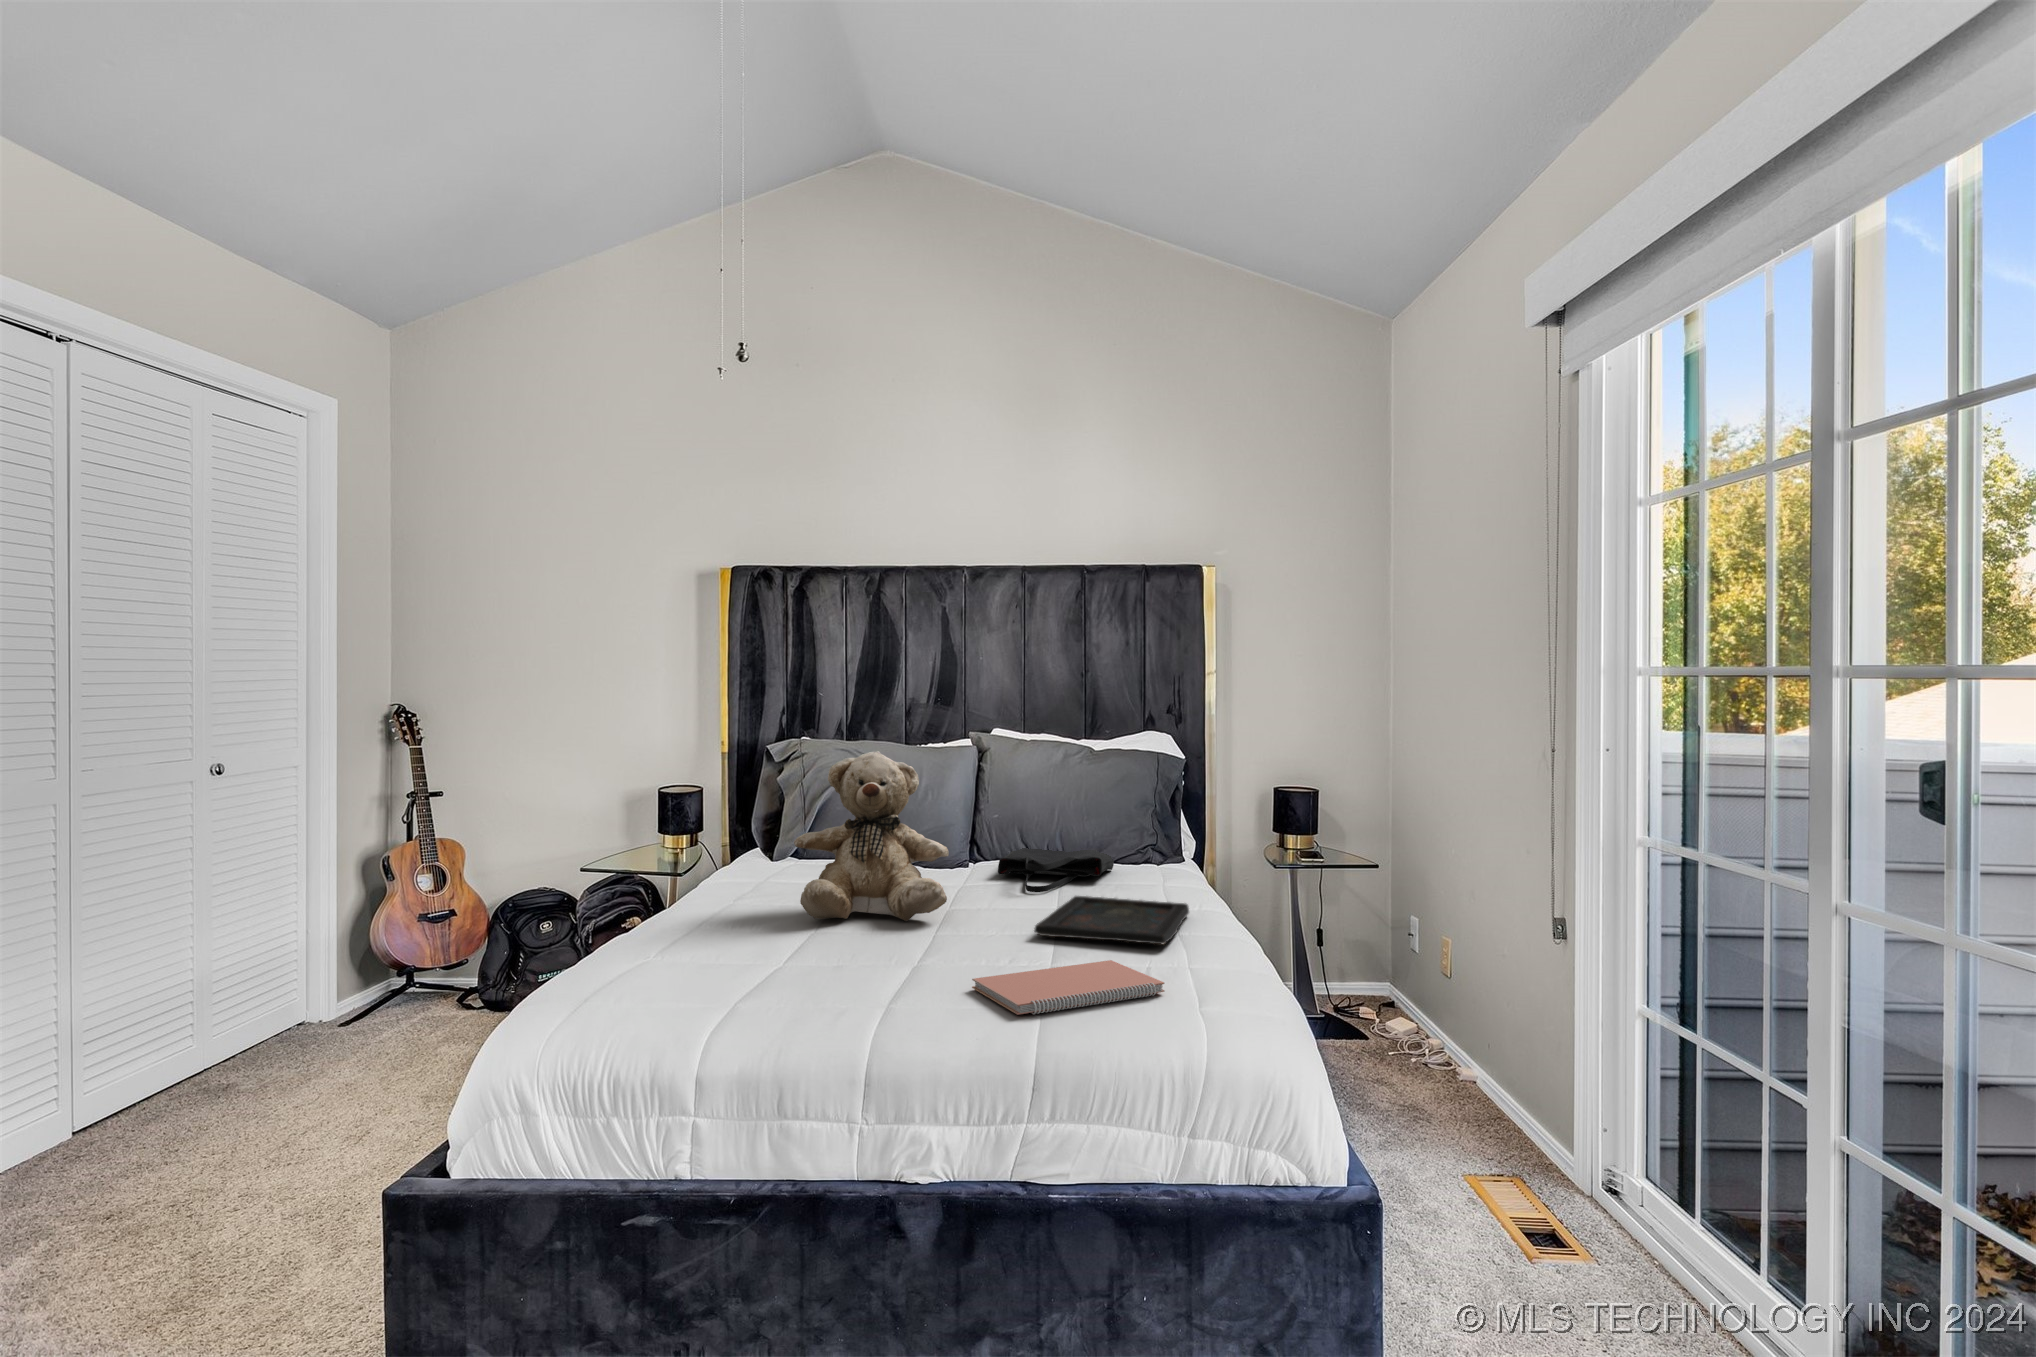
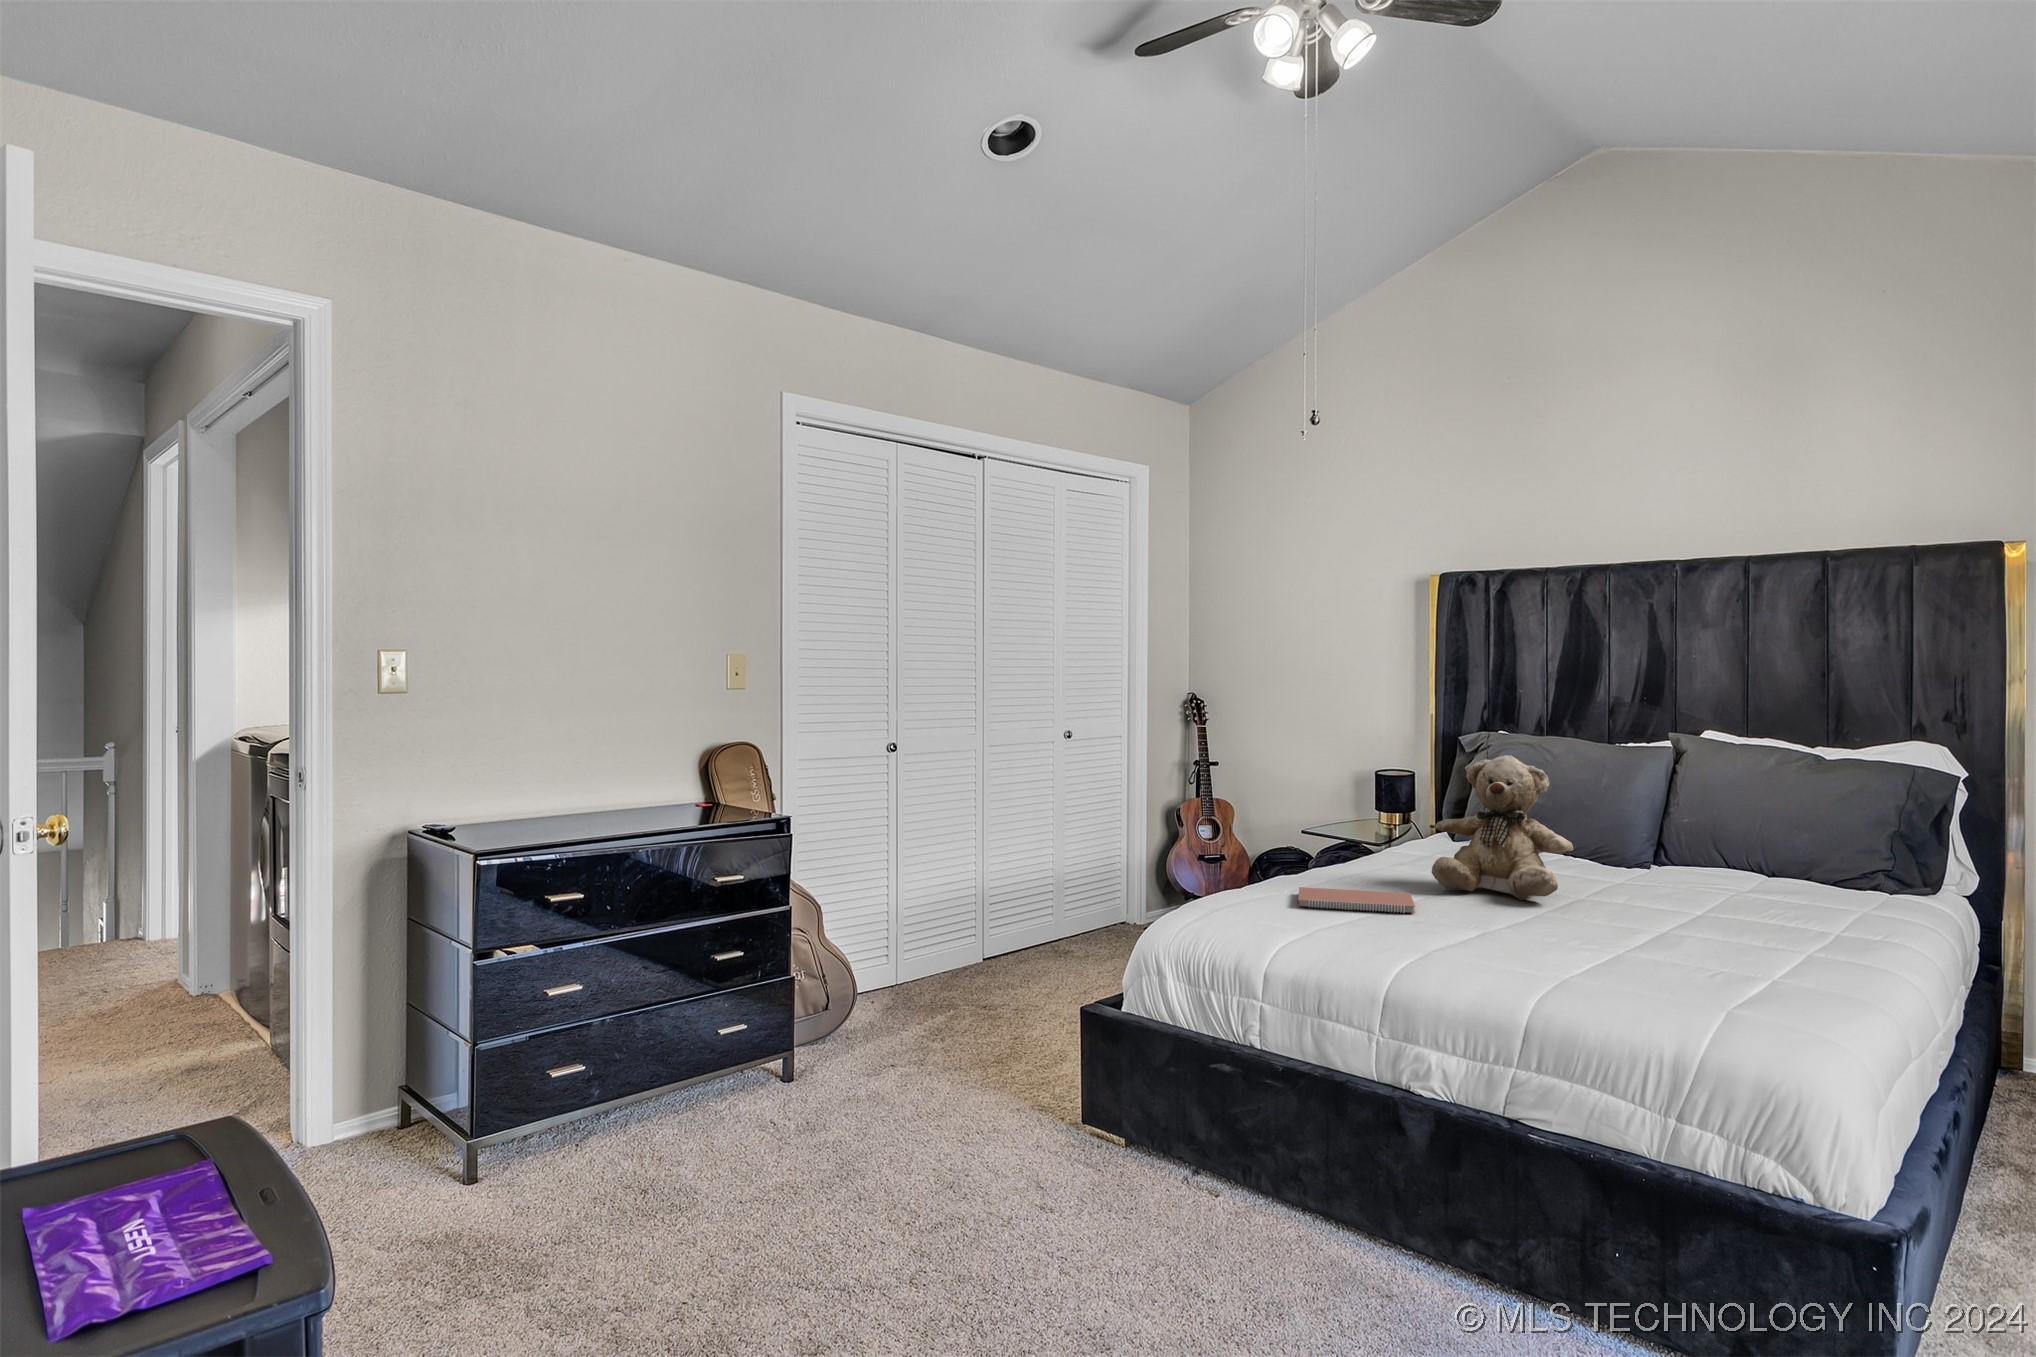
tote bag: present [998,848,1114,892] -> none [1659,850,1808,896]
tray: present [1034,896,1189,944] -> none [1623,902,1824,950]
notebook: present [972,960,1165,1015] -> present [1298,887,1415,913]

